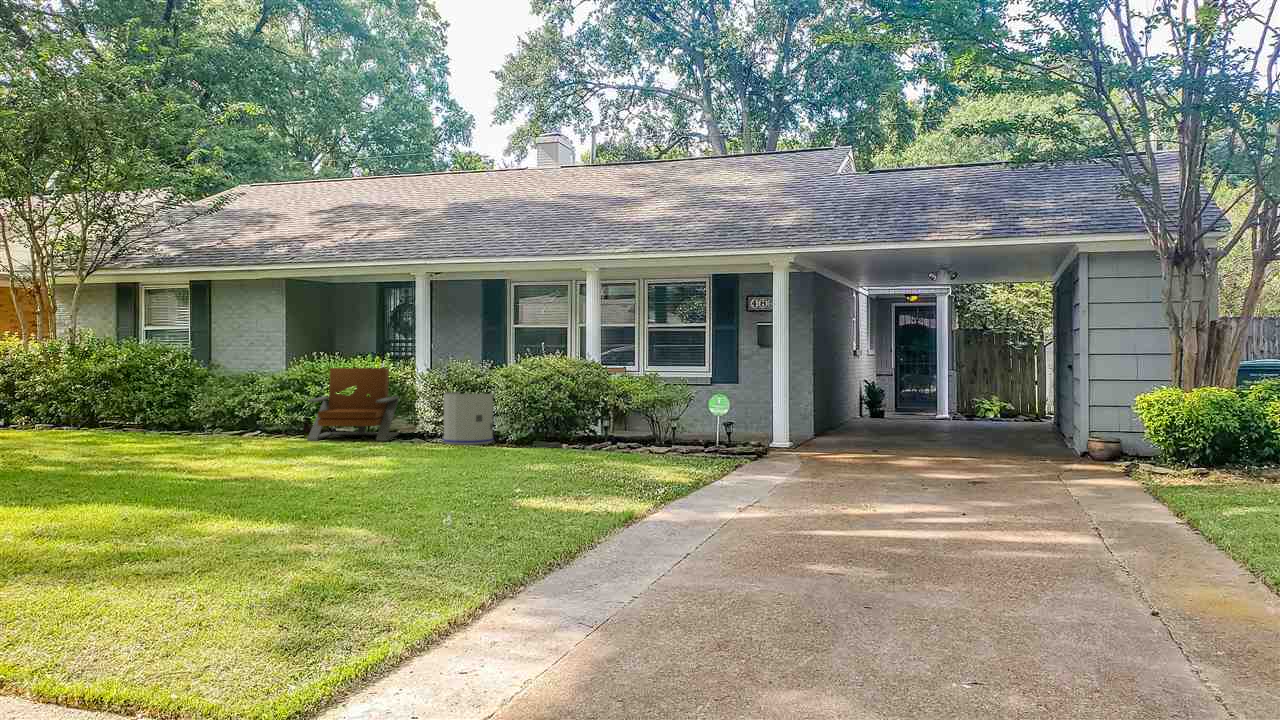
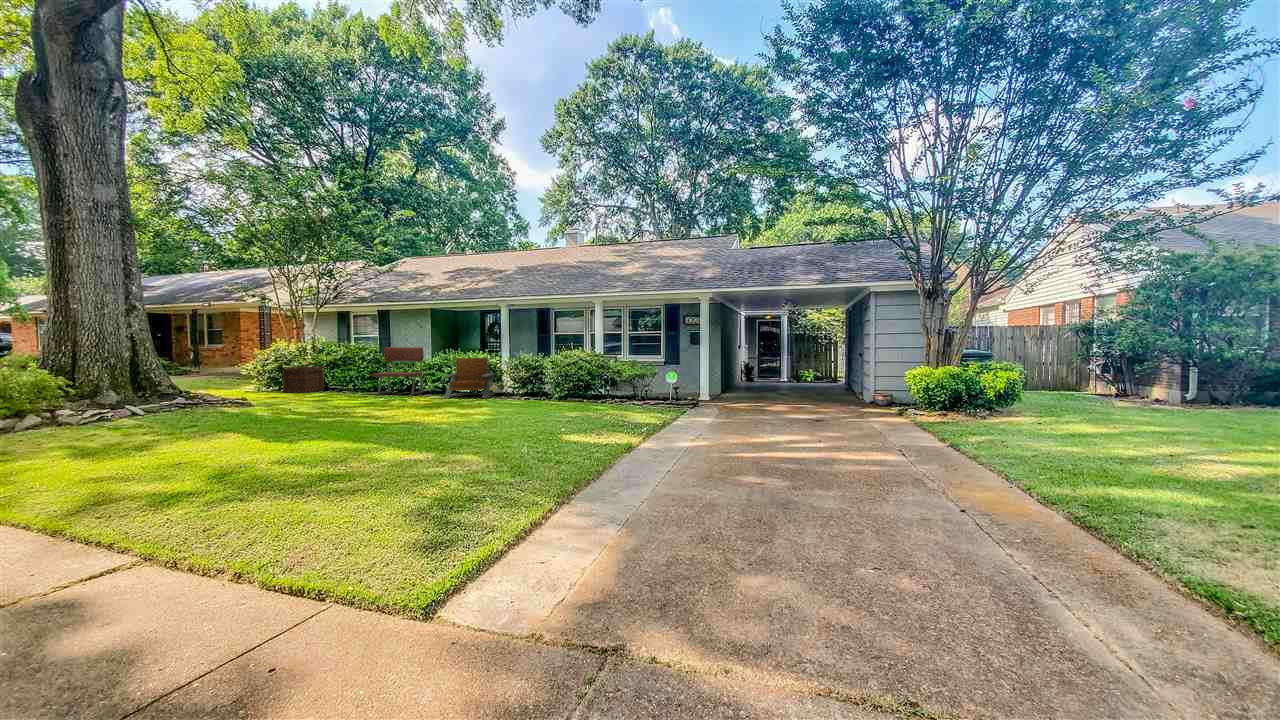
bench: none [180,347,273,434] -> present [372,347,424,395]
wooden crate: none [23,380,95,428] -> present [282,367,324,393]
trash can: present [443,392,493,445] -> none [519,370,547,399]

